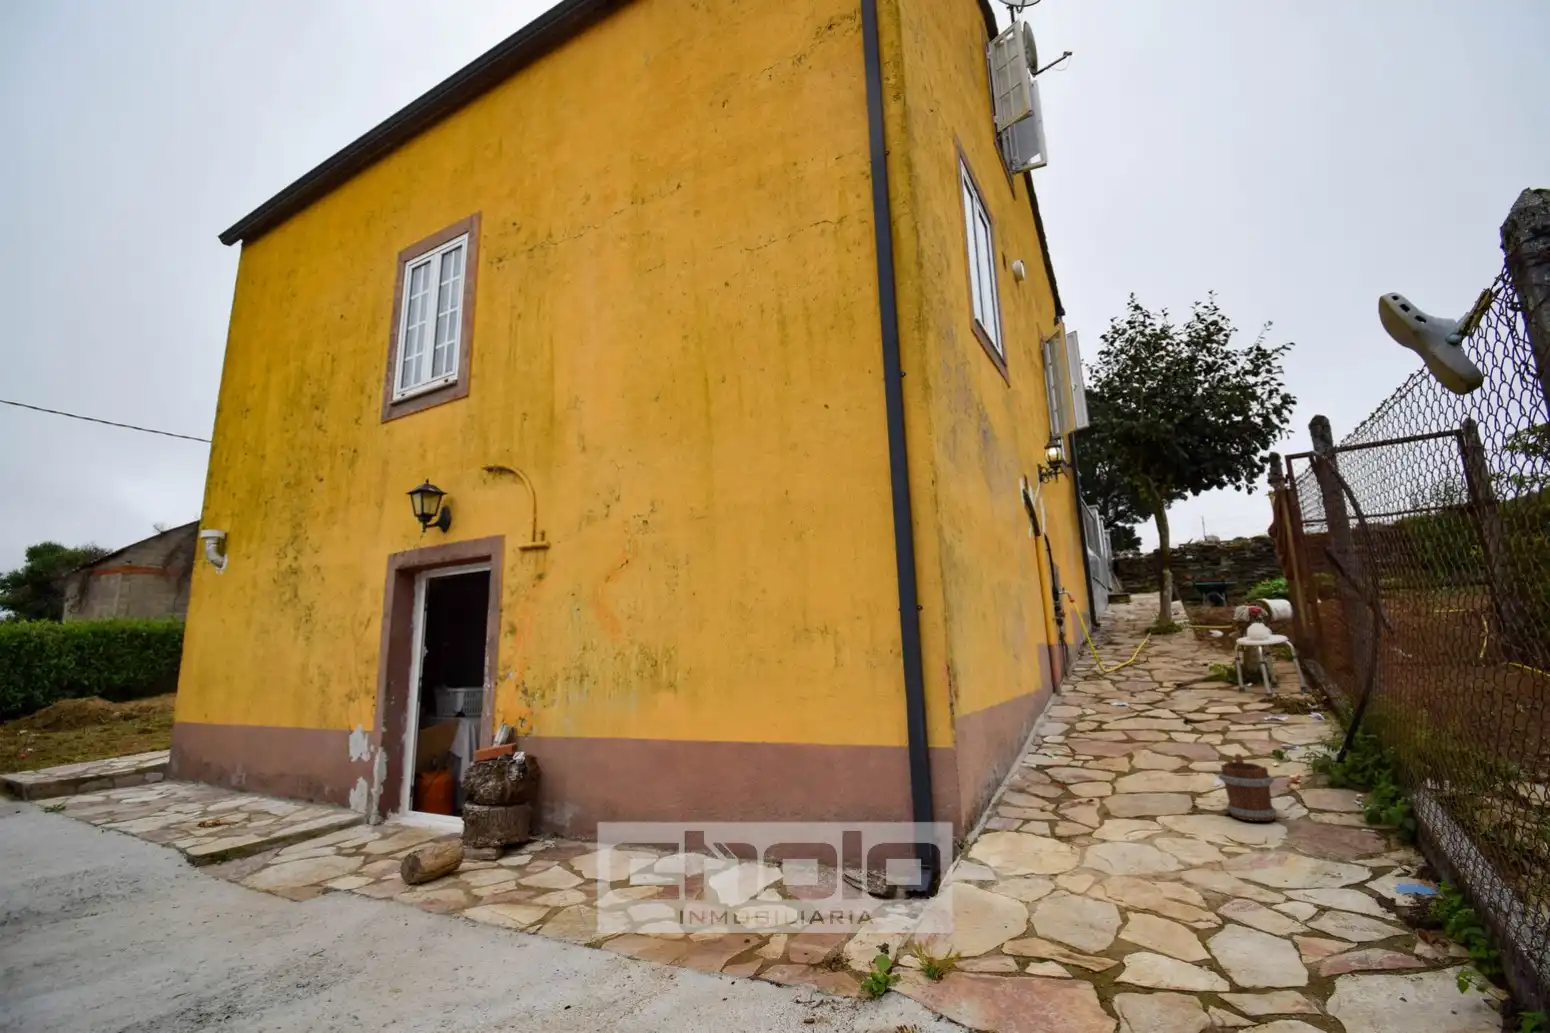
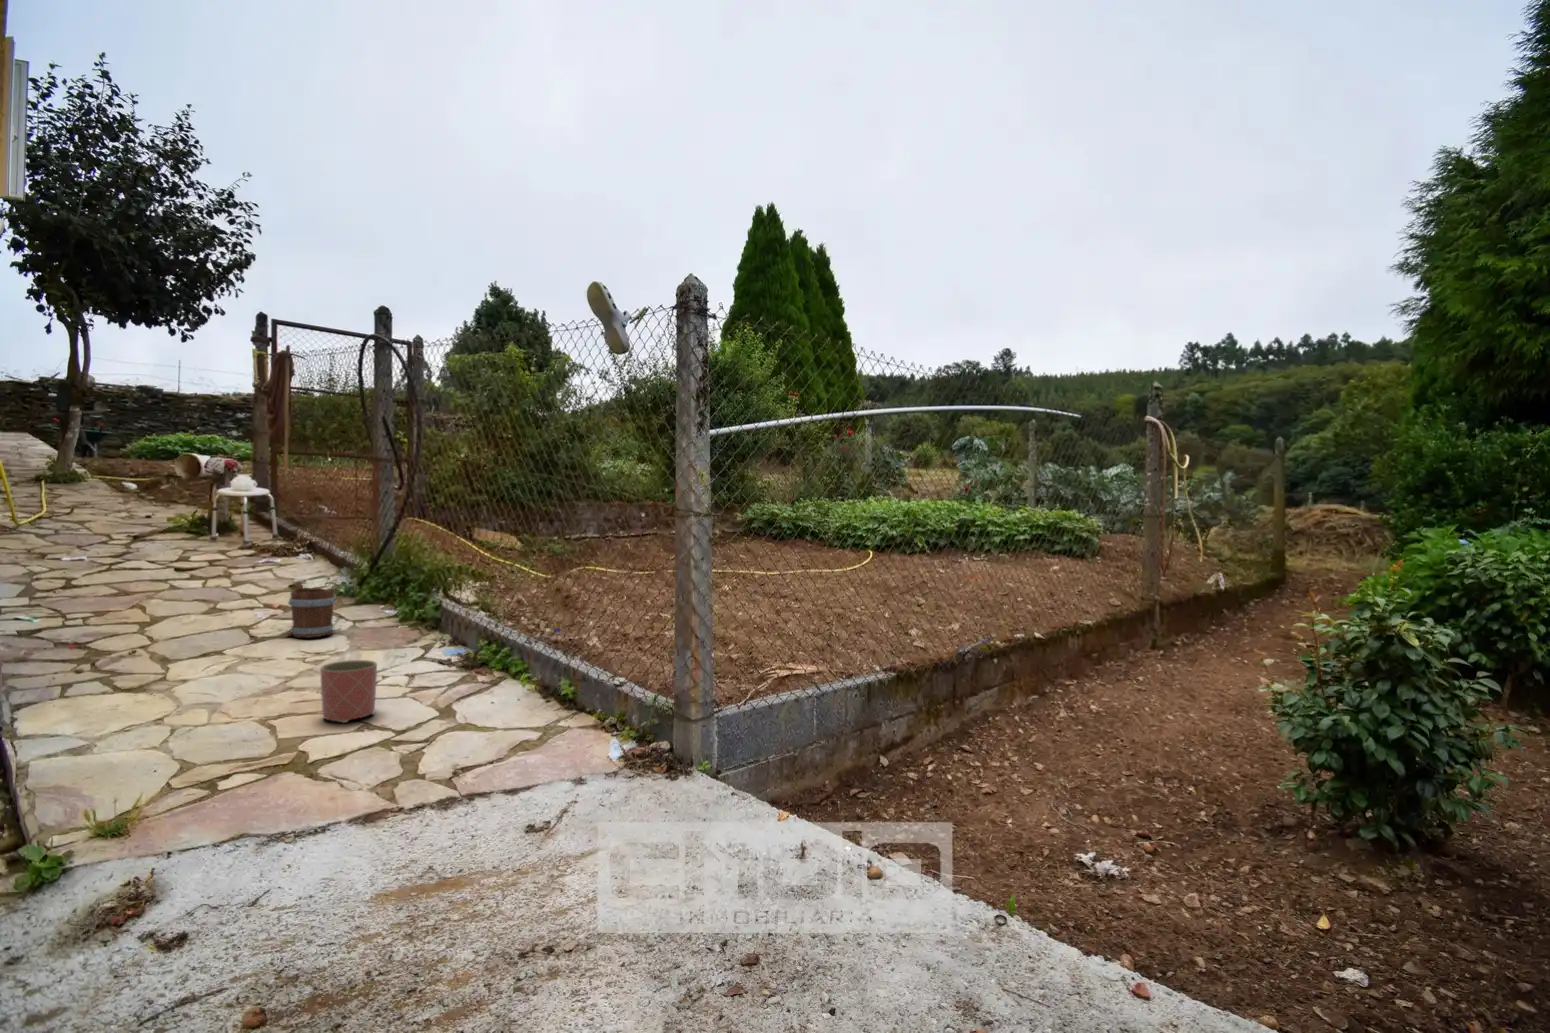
planter: none [1162,866,1234,948] -> present [320,660,377,723]

